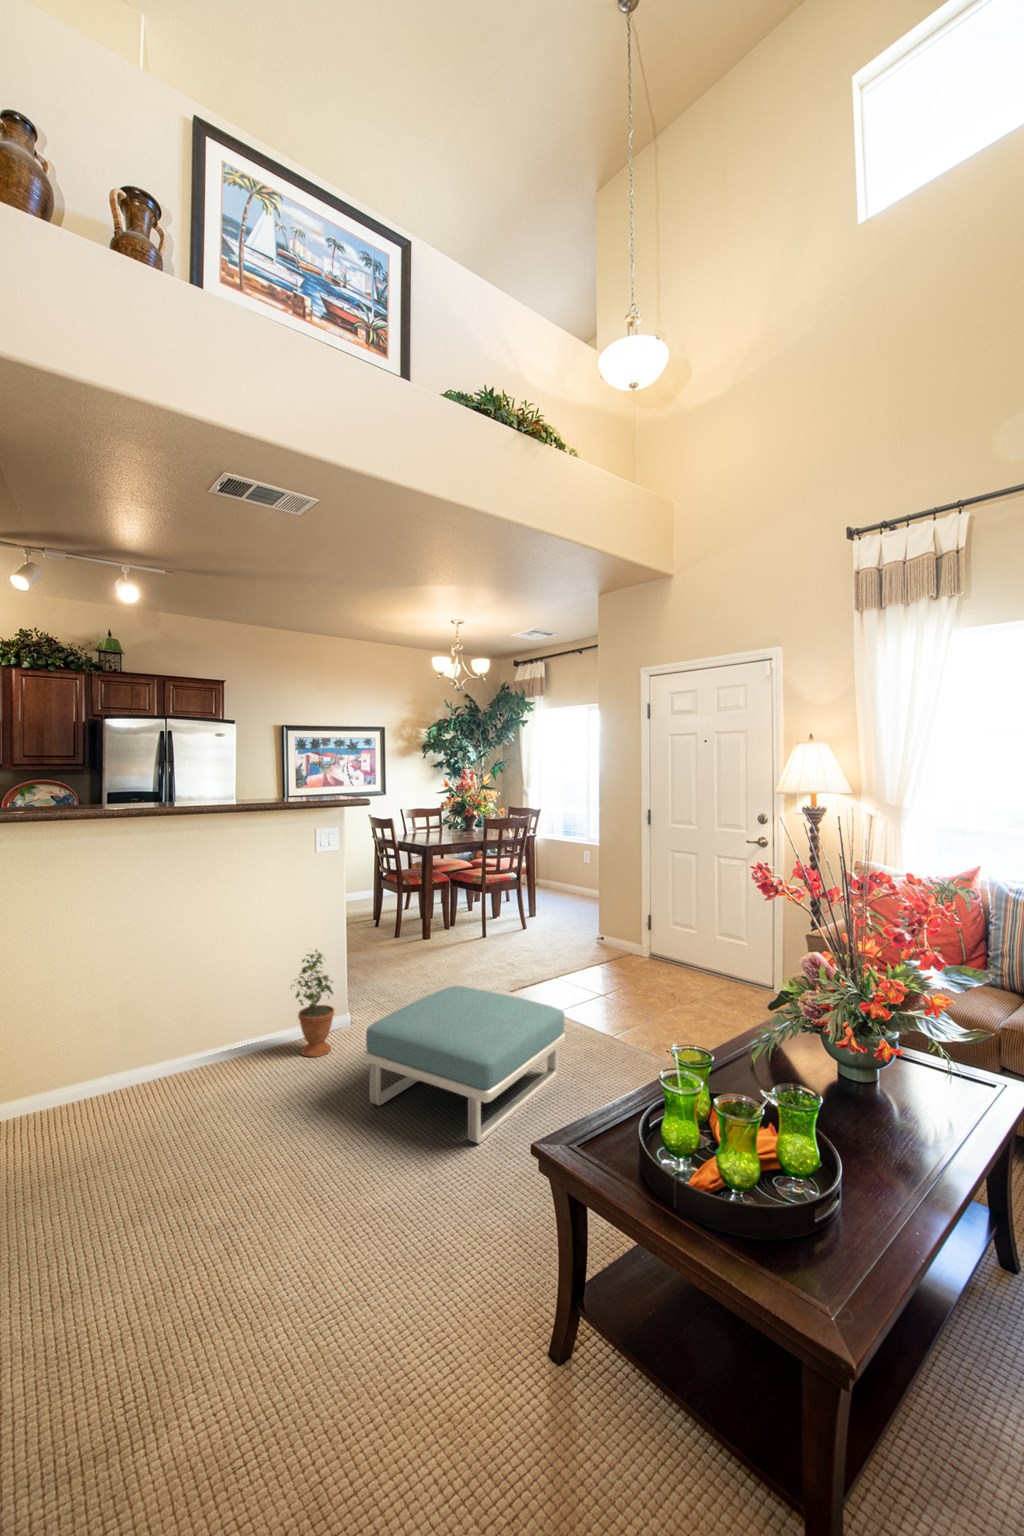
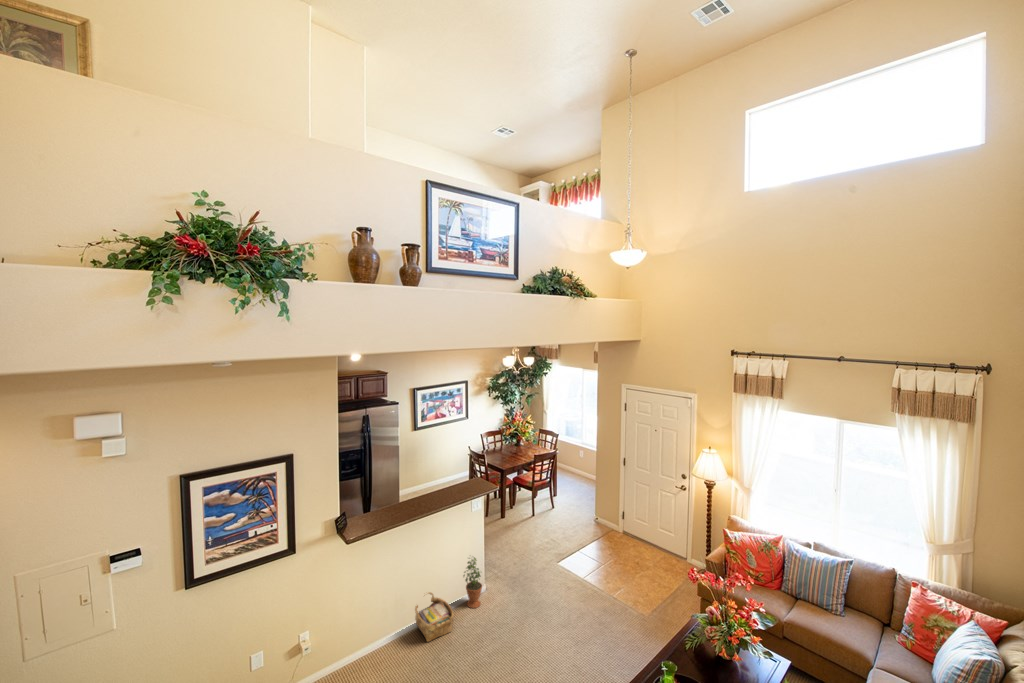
footstool: present [364,986,566,1144] -> none [507,575,594,662]
woven basket: none [165,1014,251,1110] -> present [415,592,453,642]

